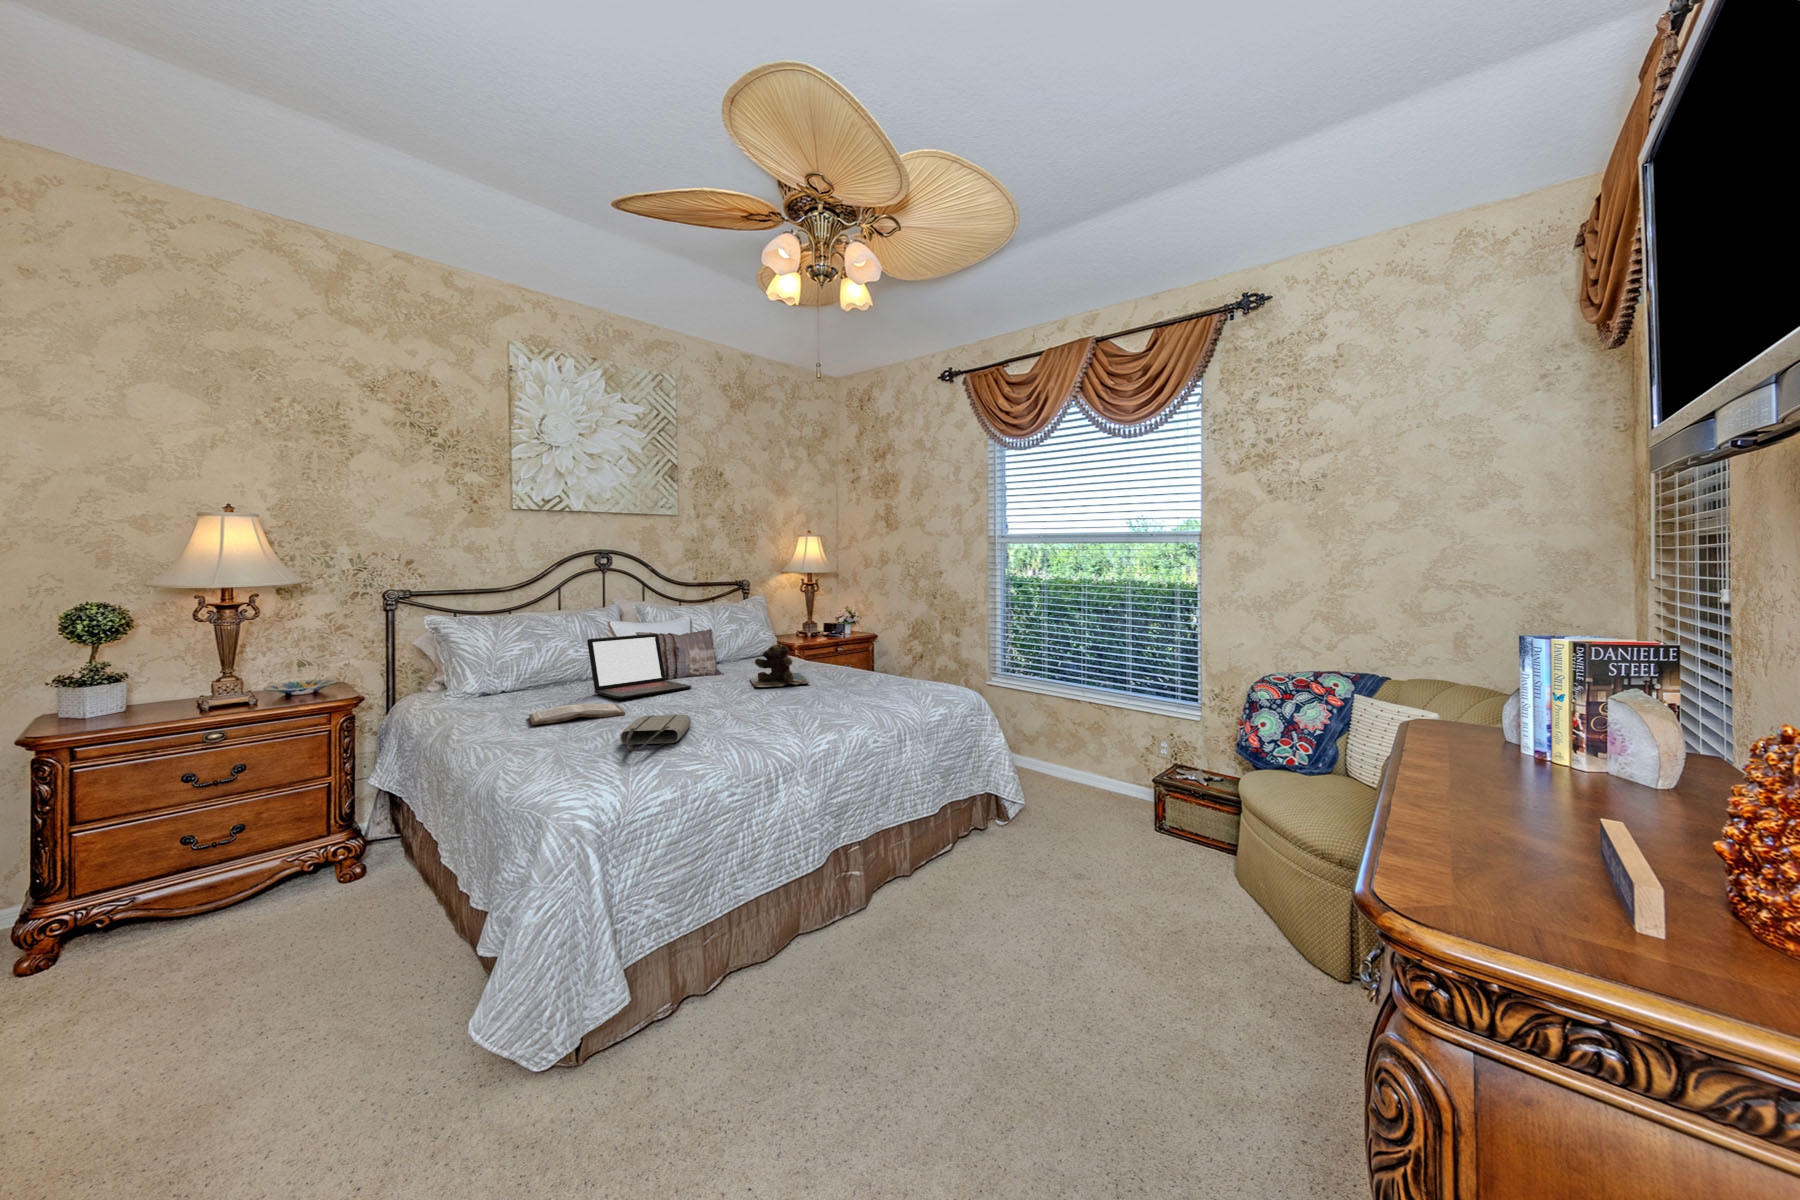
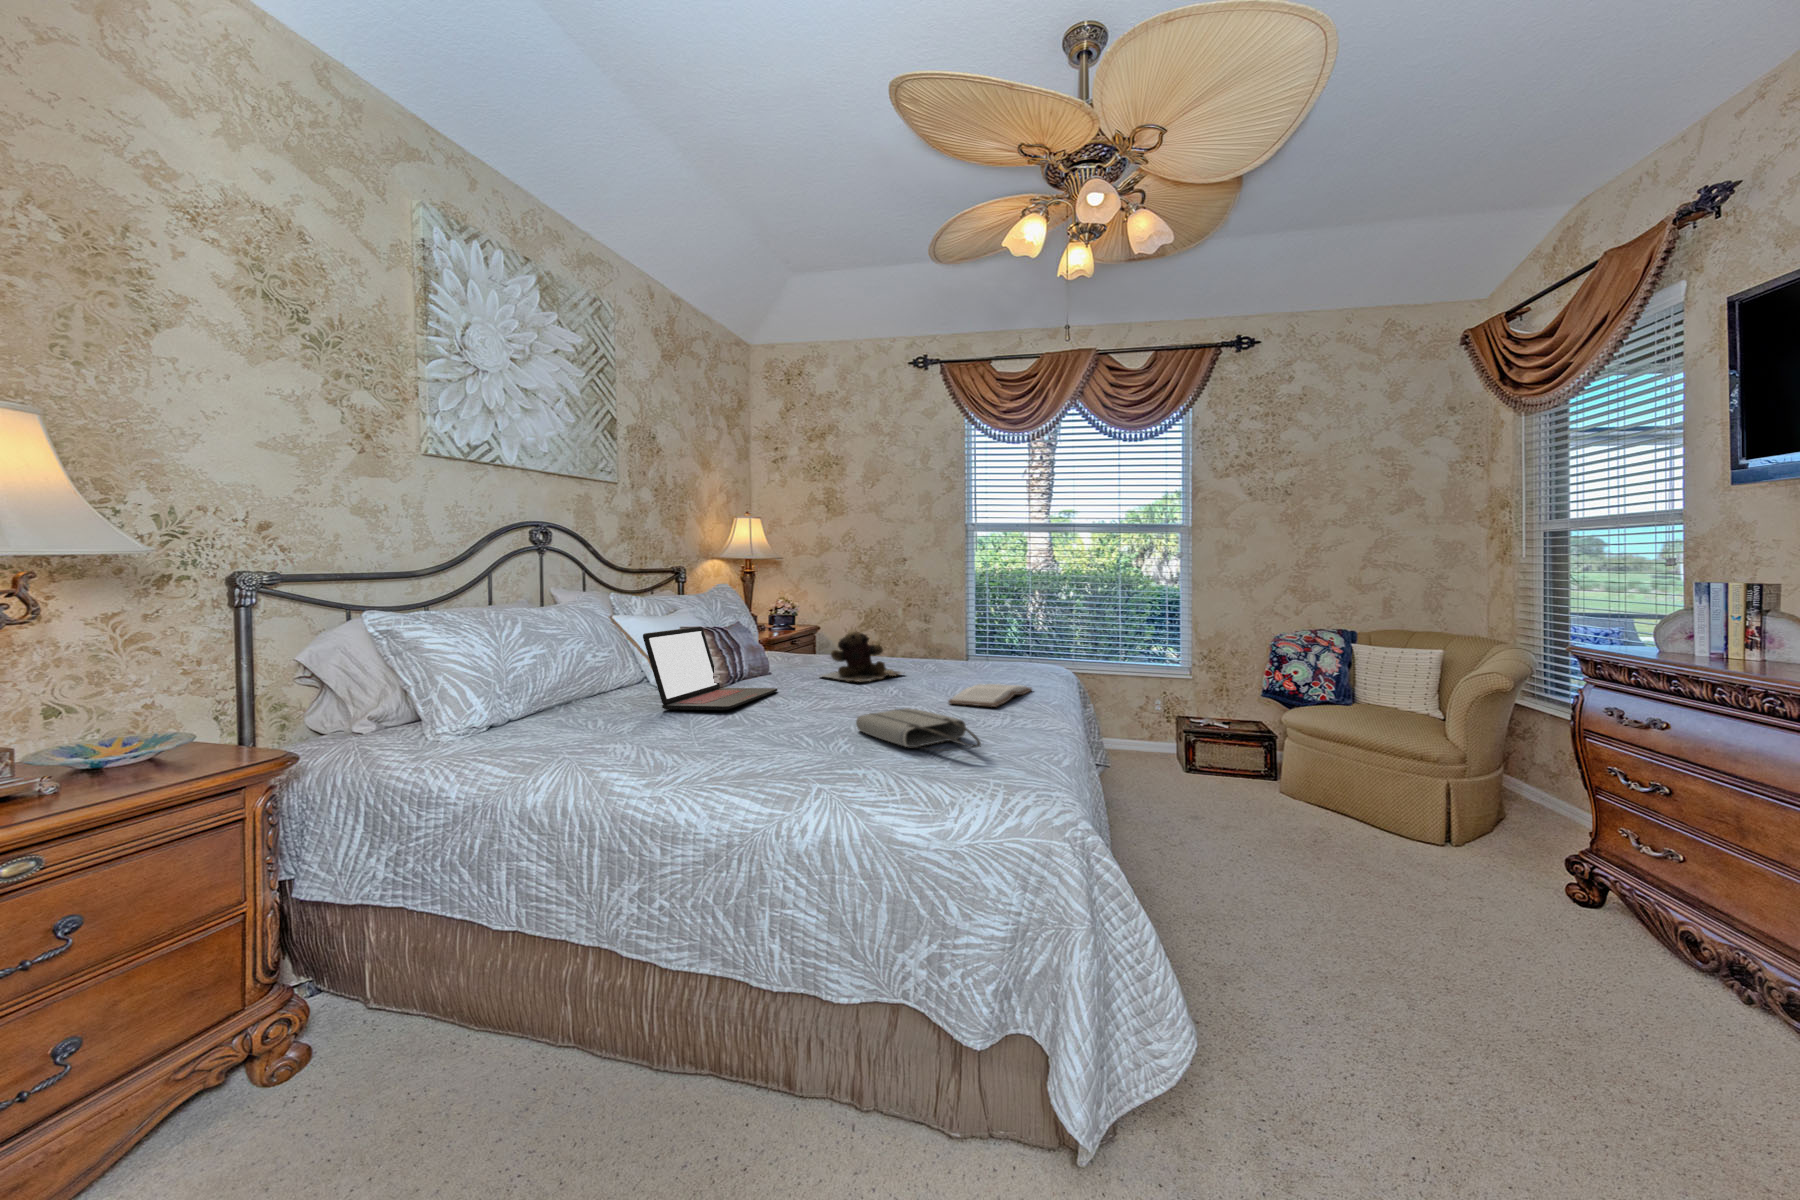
book: present [529,704,625,725] -> present [948,684,1032,707]

